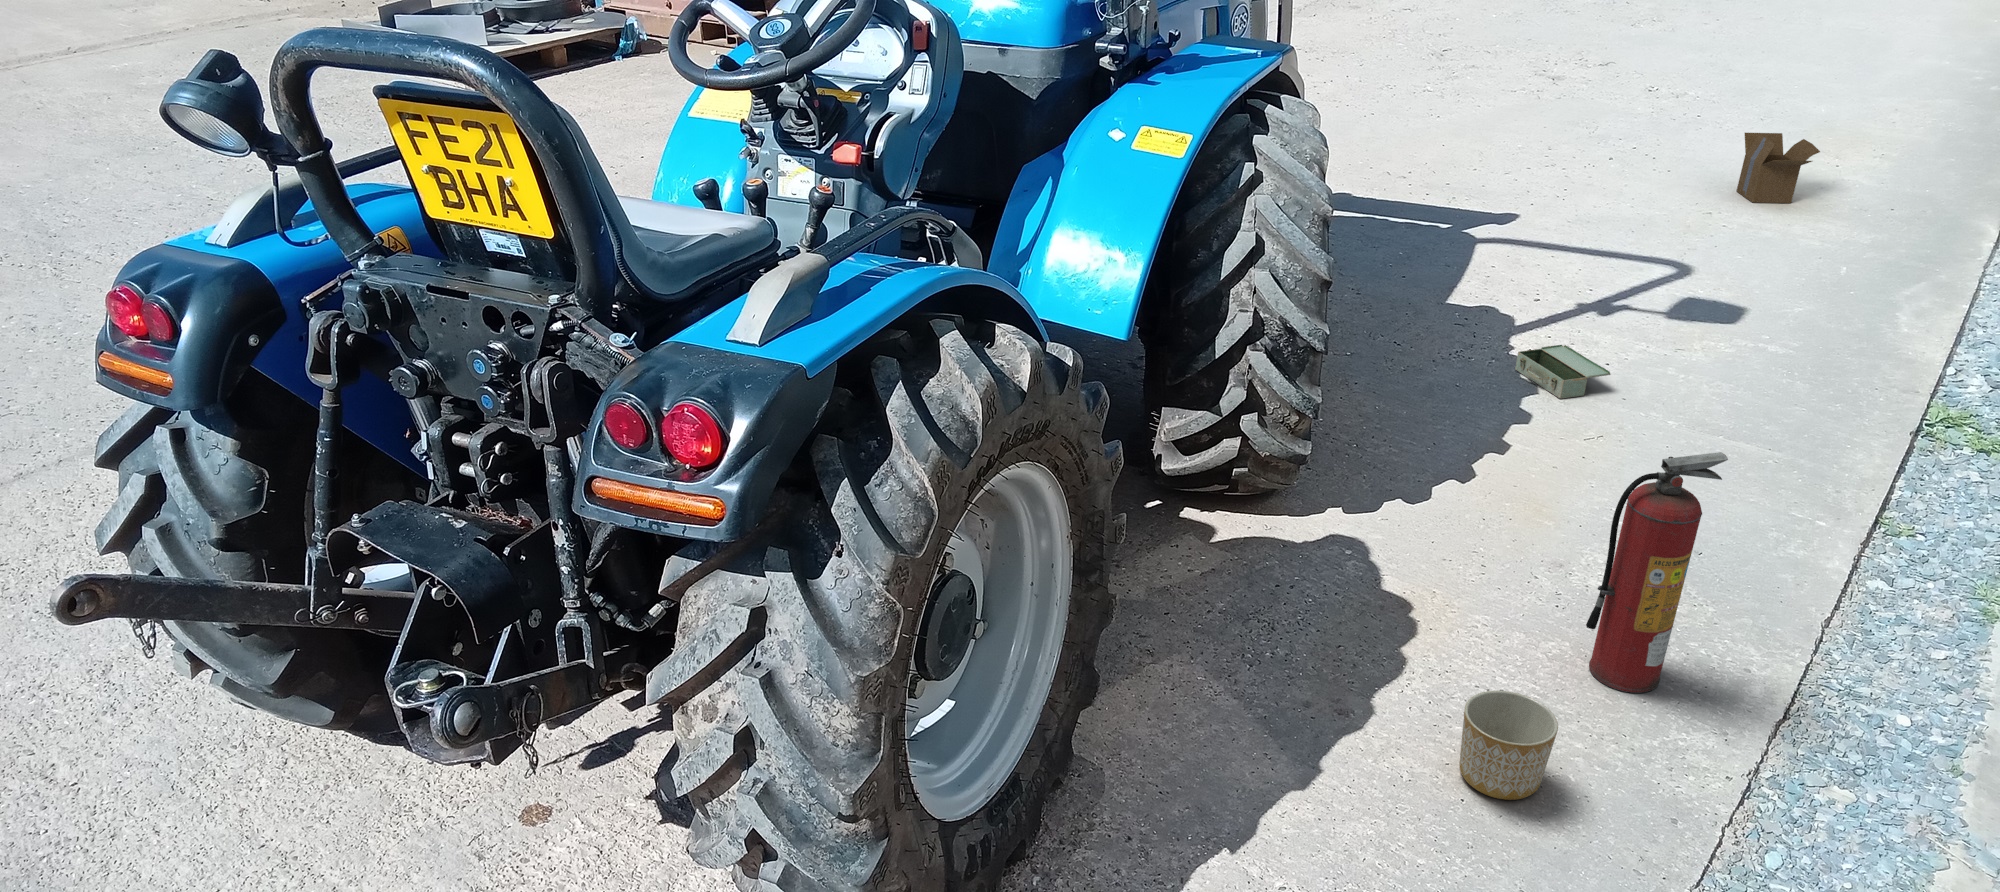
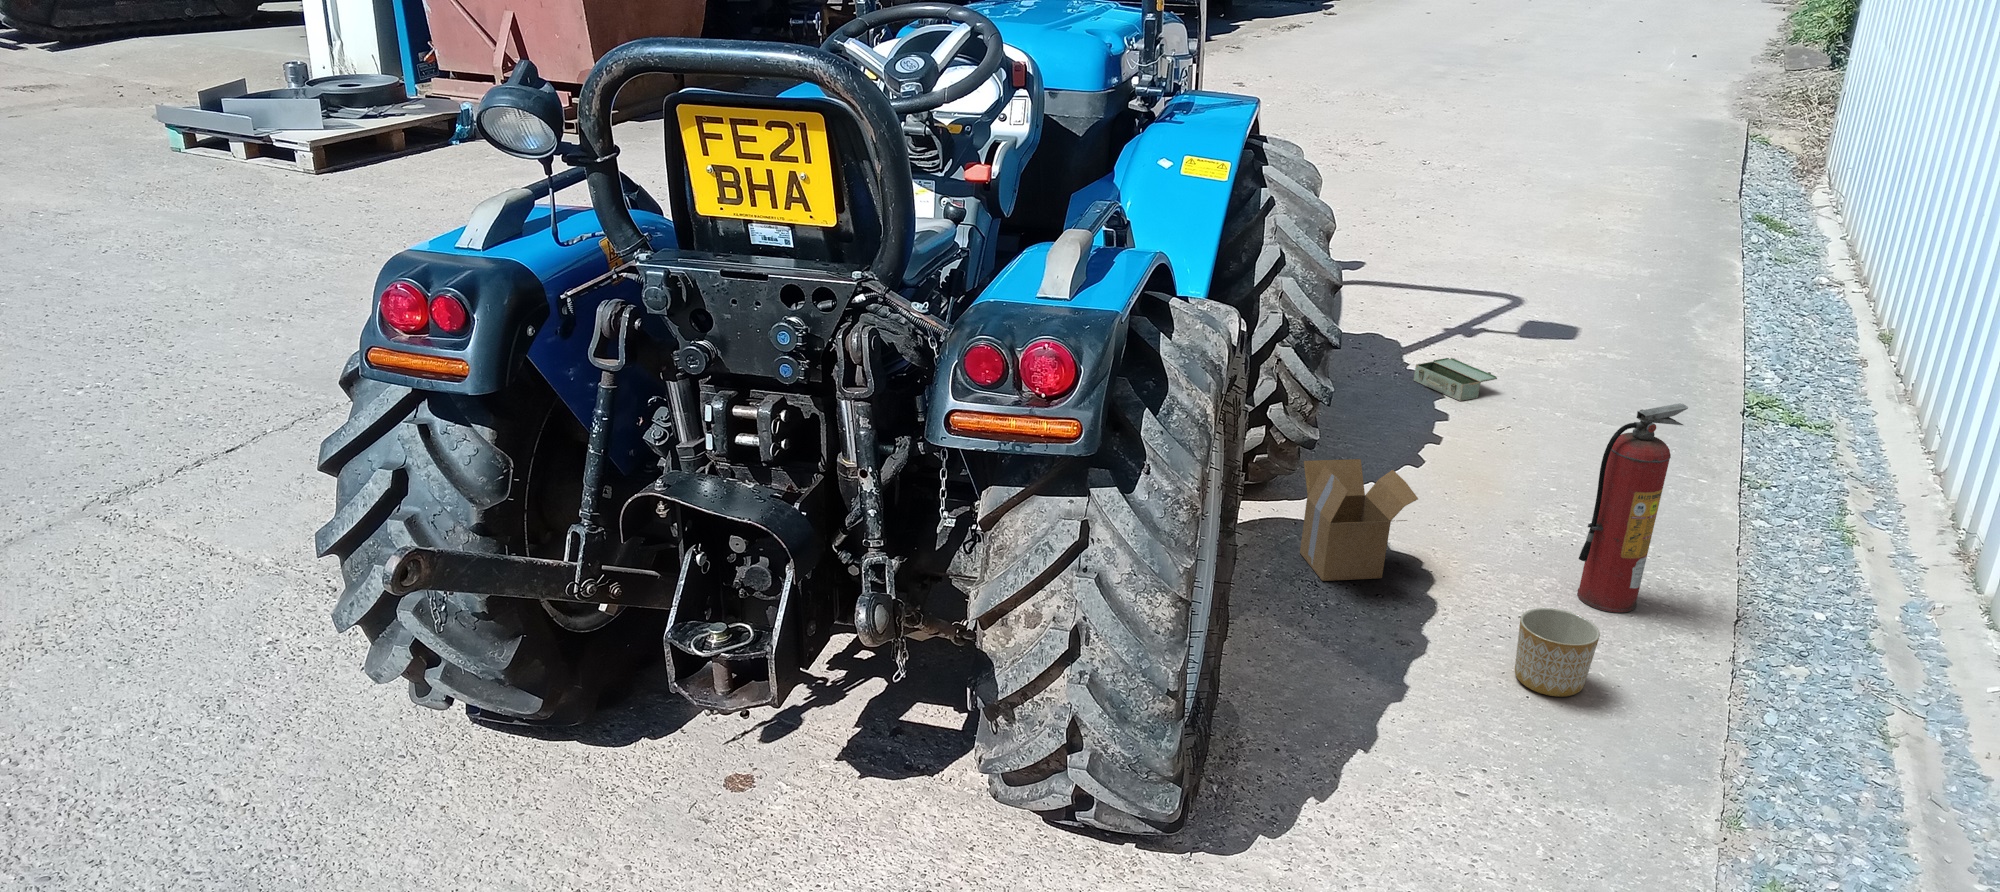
cardboard box: present [1736,133,1820,203] -> present [1300,459,1418,581]

